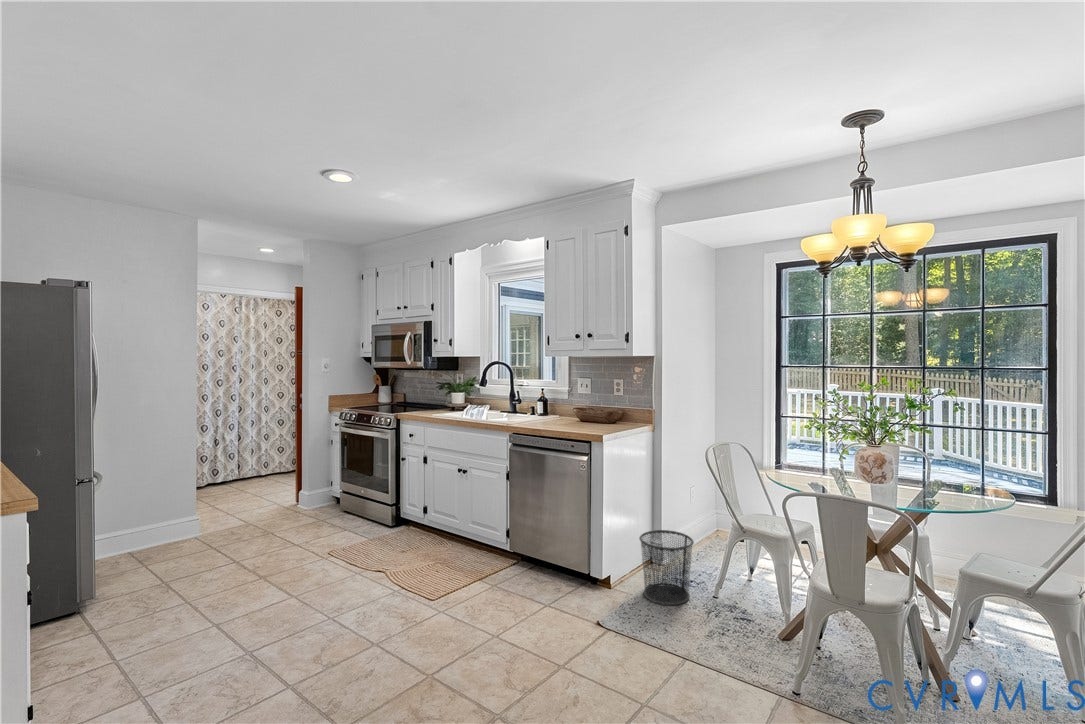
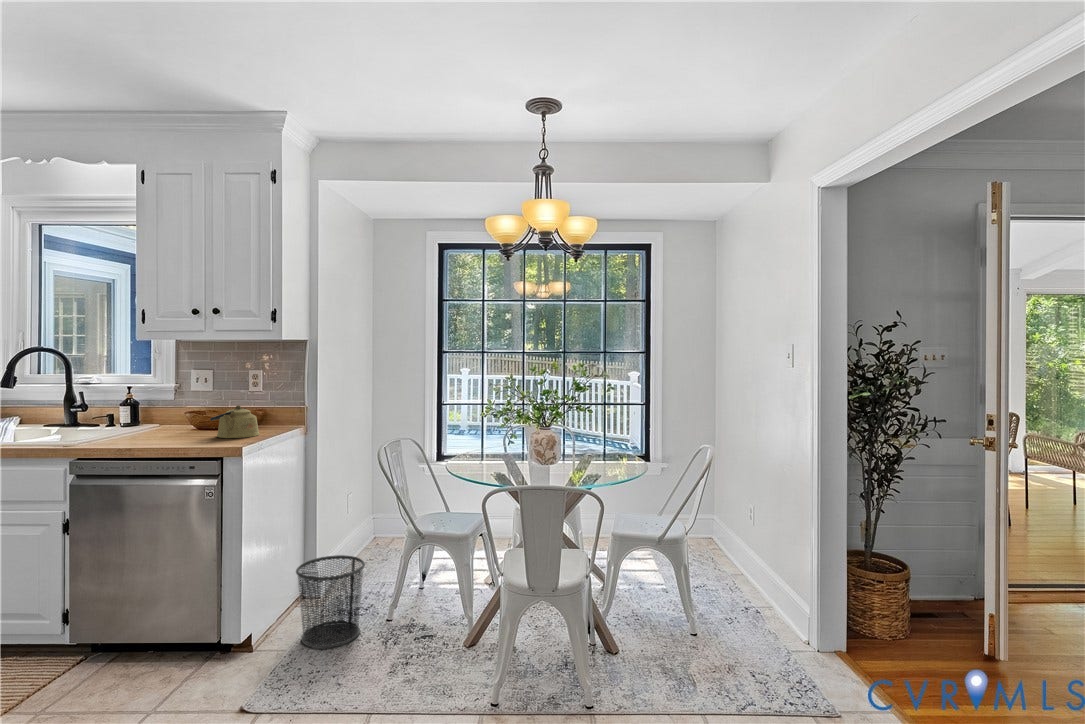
kettle: none [584,406,617,430] -> present [210,405,259,438]

